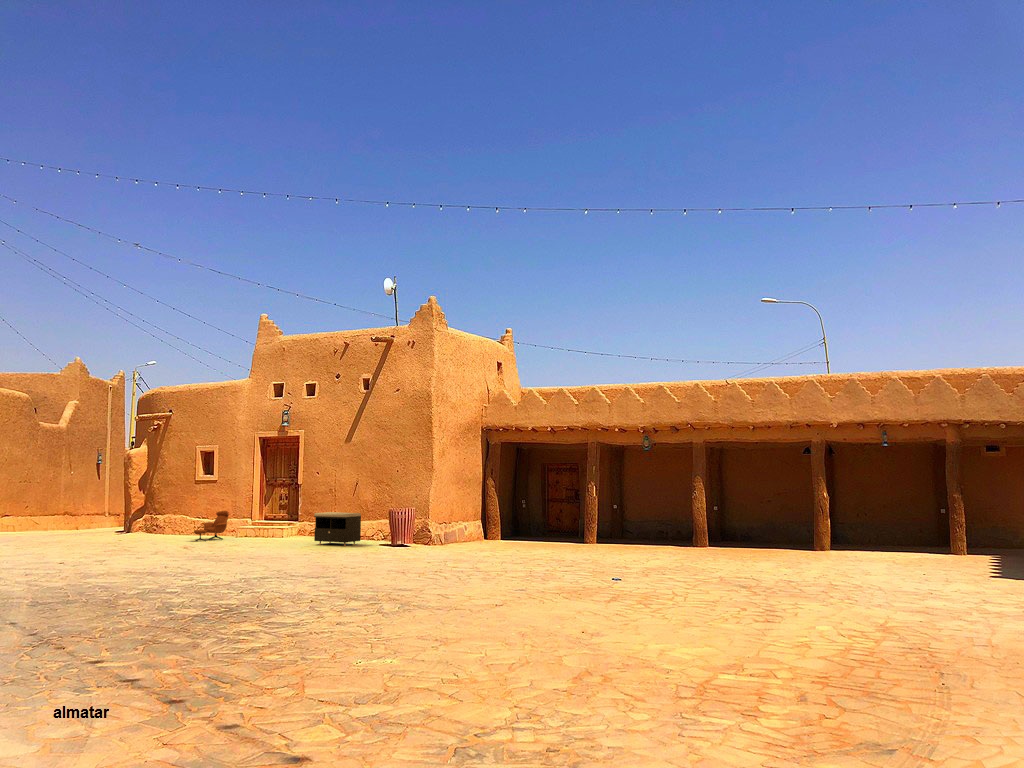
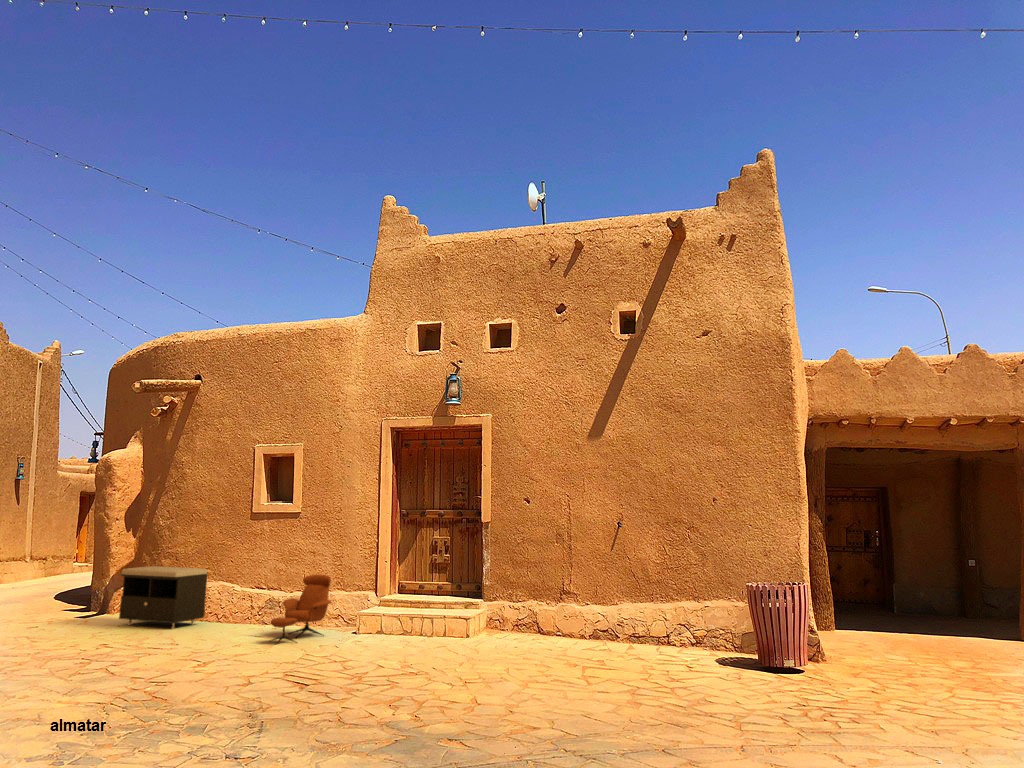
storage bench: present [314,512,361,546] -> present [119,566,207,628]

